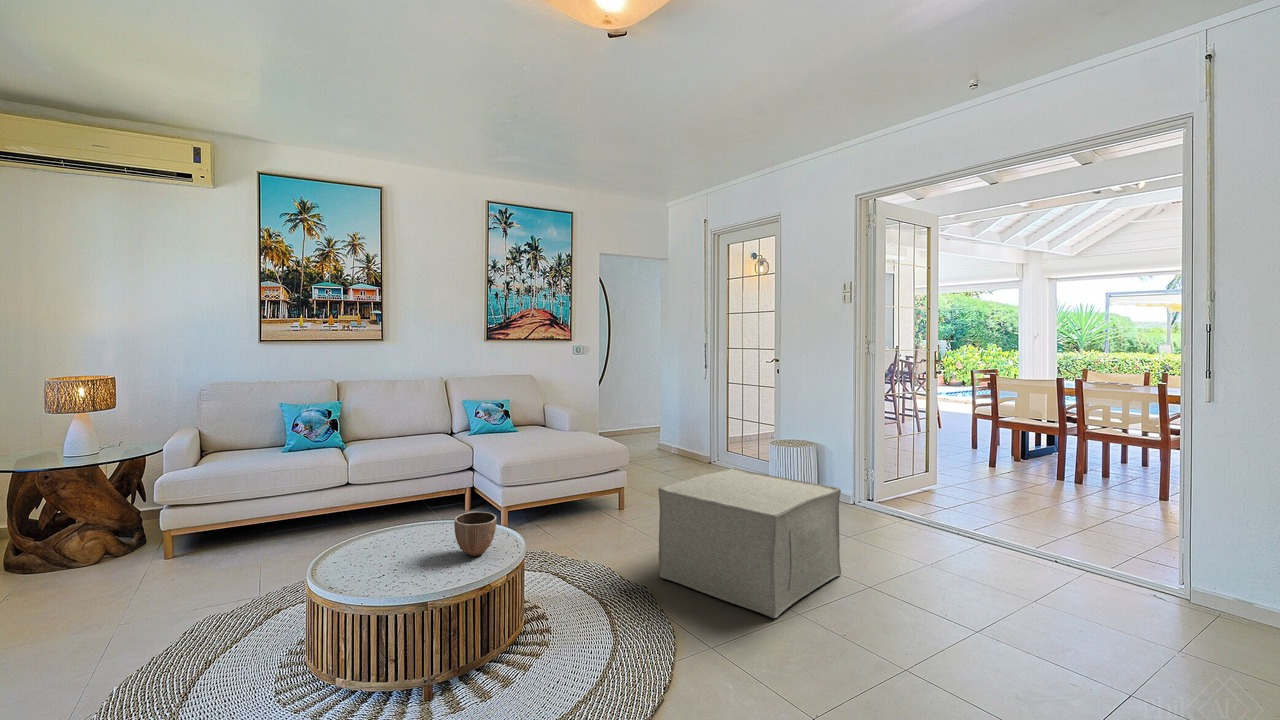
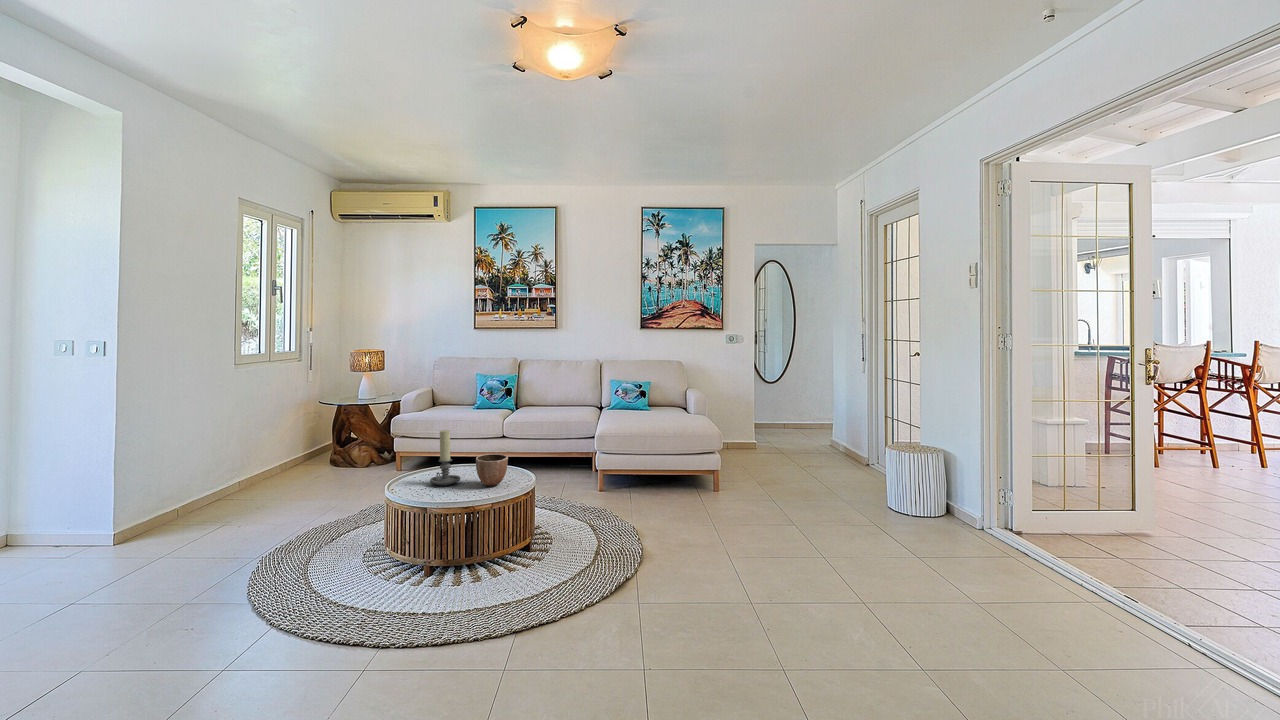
ottoman: present [658,468,841,618] -> none [674,453,856,591]
candle holder: none [384,489,429,568] -> present [430,430,461,486]

